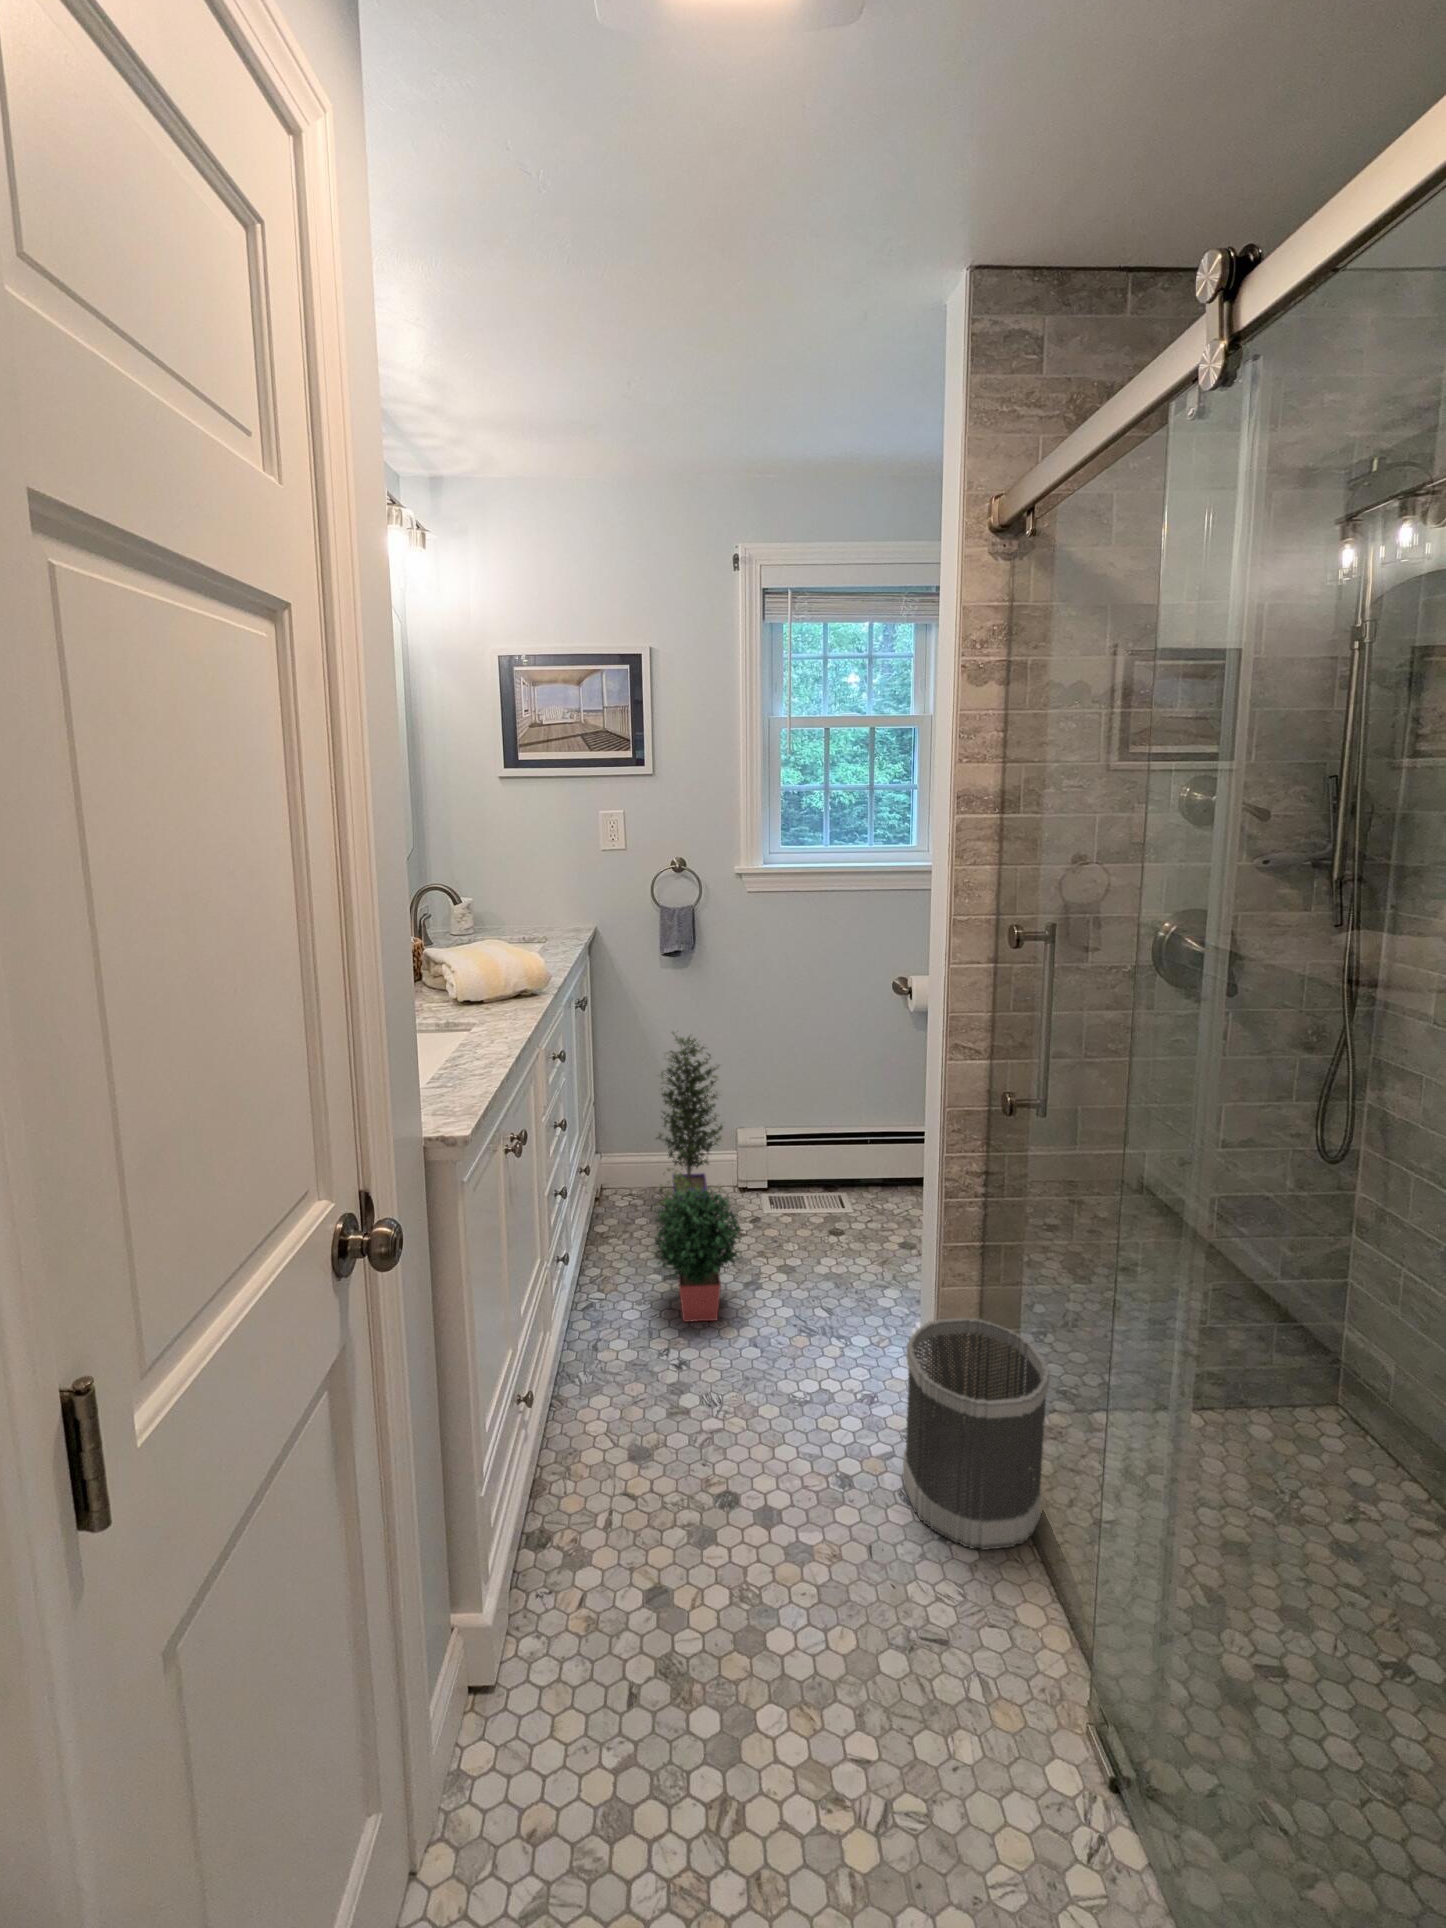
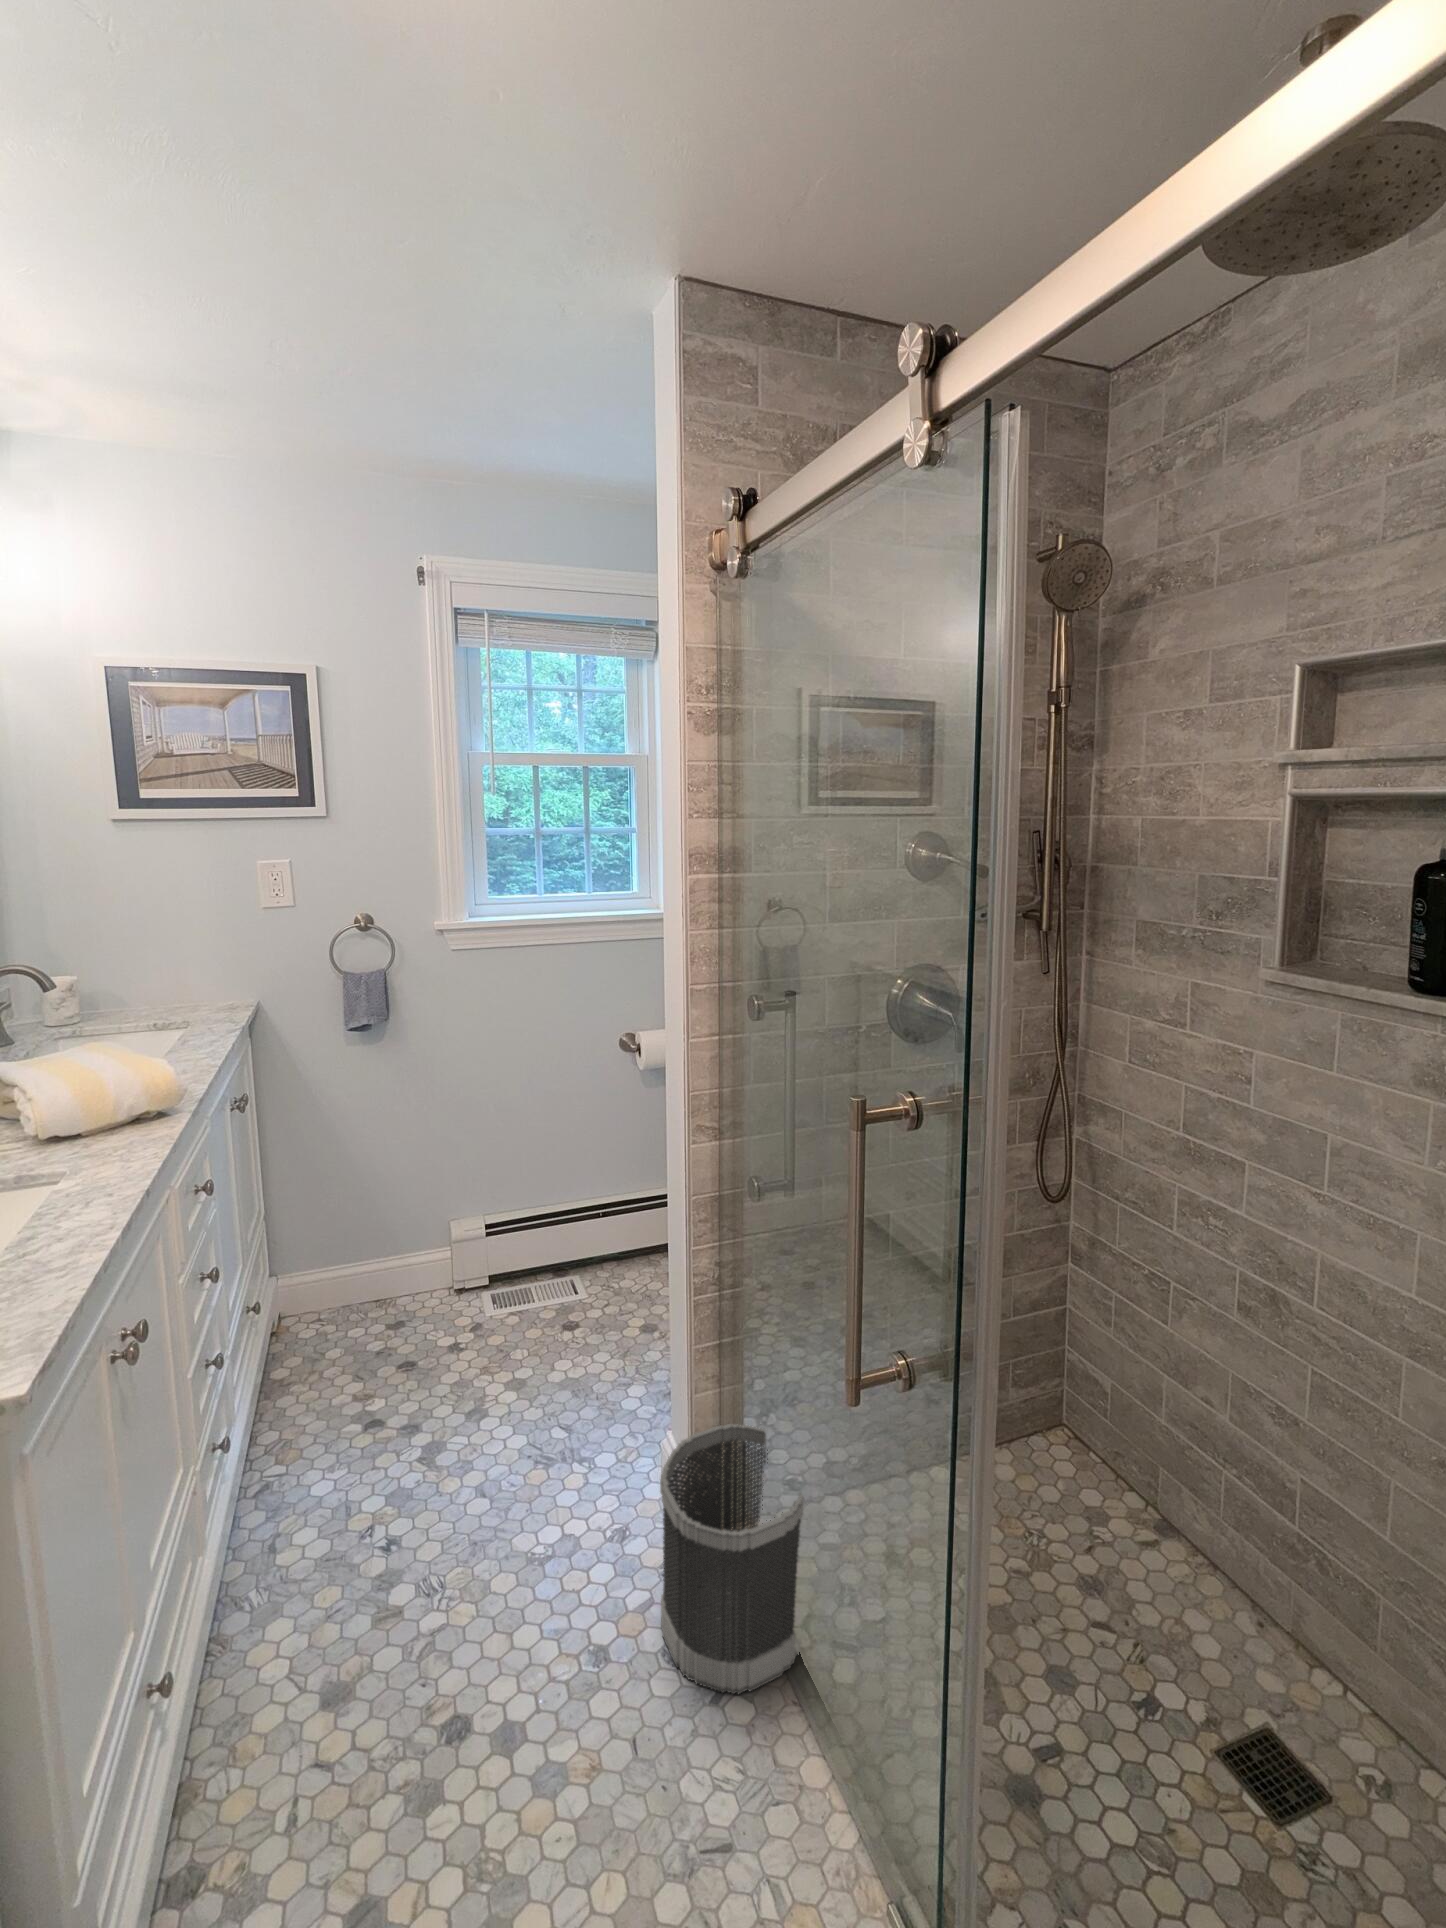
potted plant: present [654,1032,740,1322] -> none [345,1119,463,1486]

